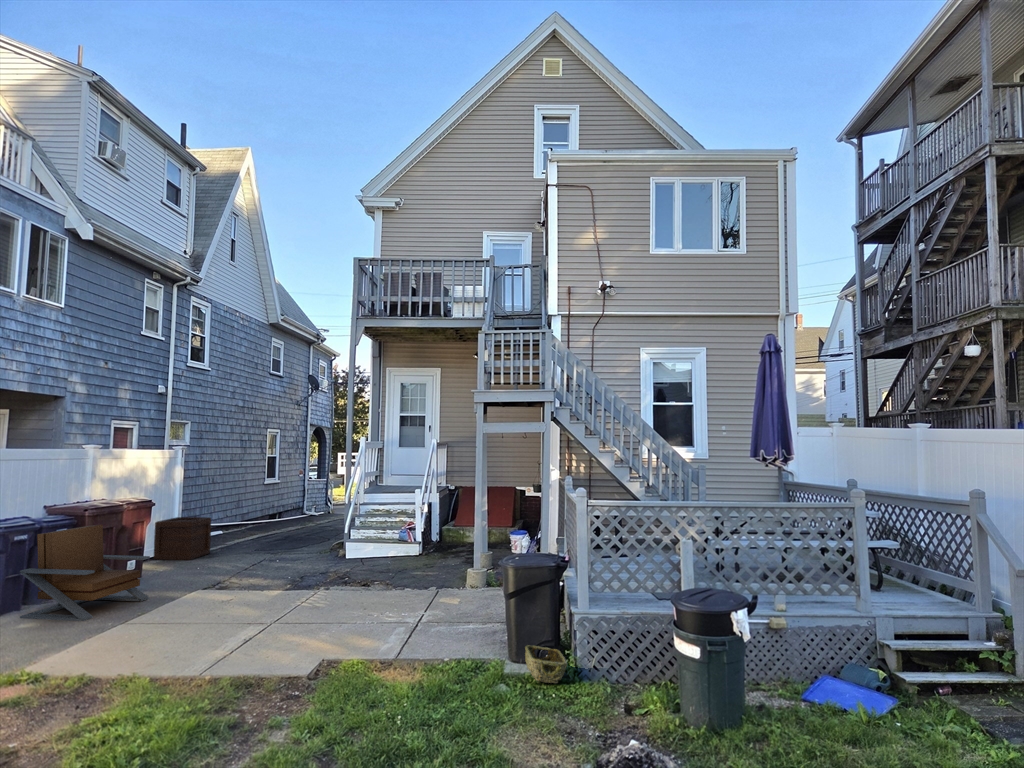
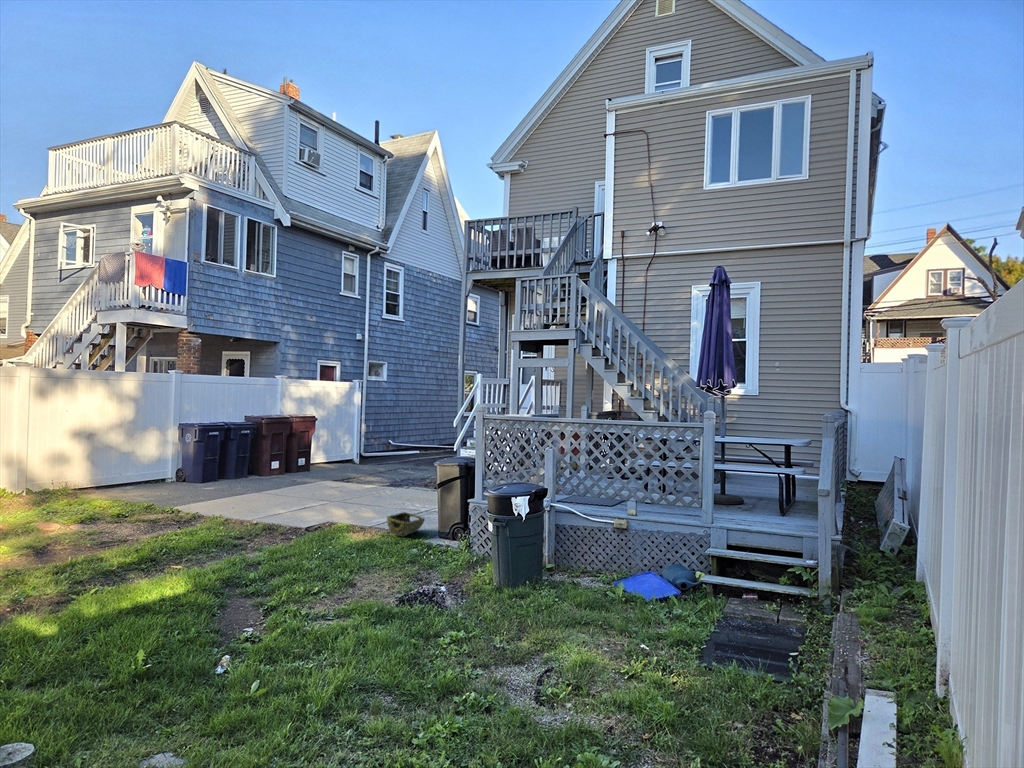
wooden crate: present [154,517,211,560] -> none [326,431,366,461]
lounge chair: present [20,525,150,621] -> none [204,425,281,482]

